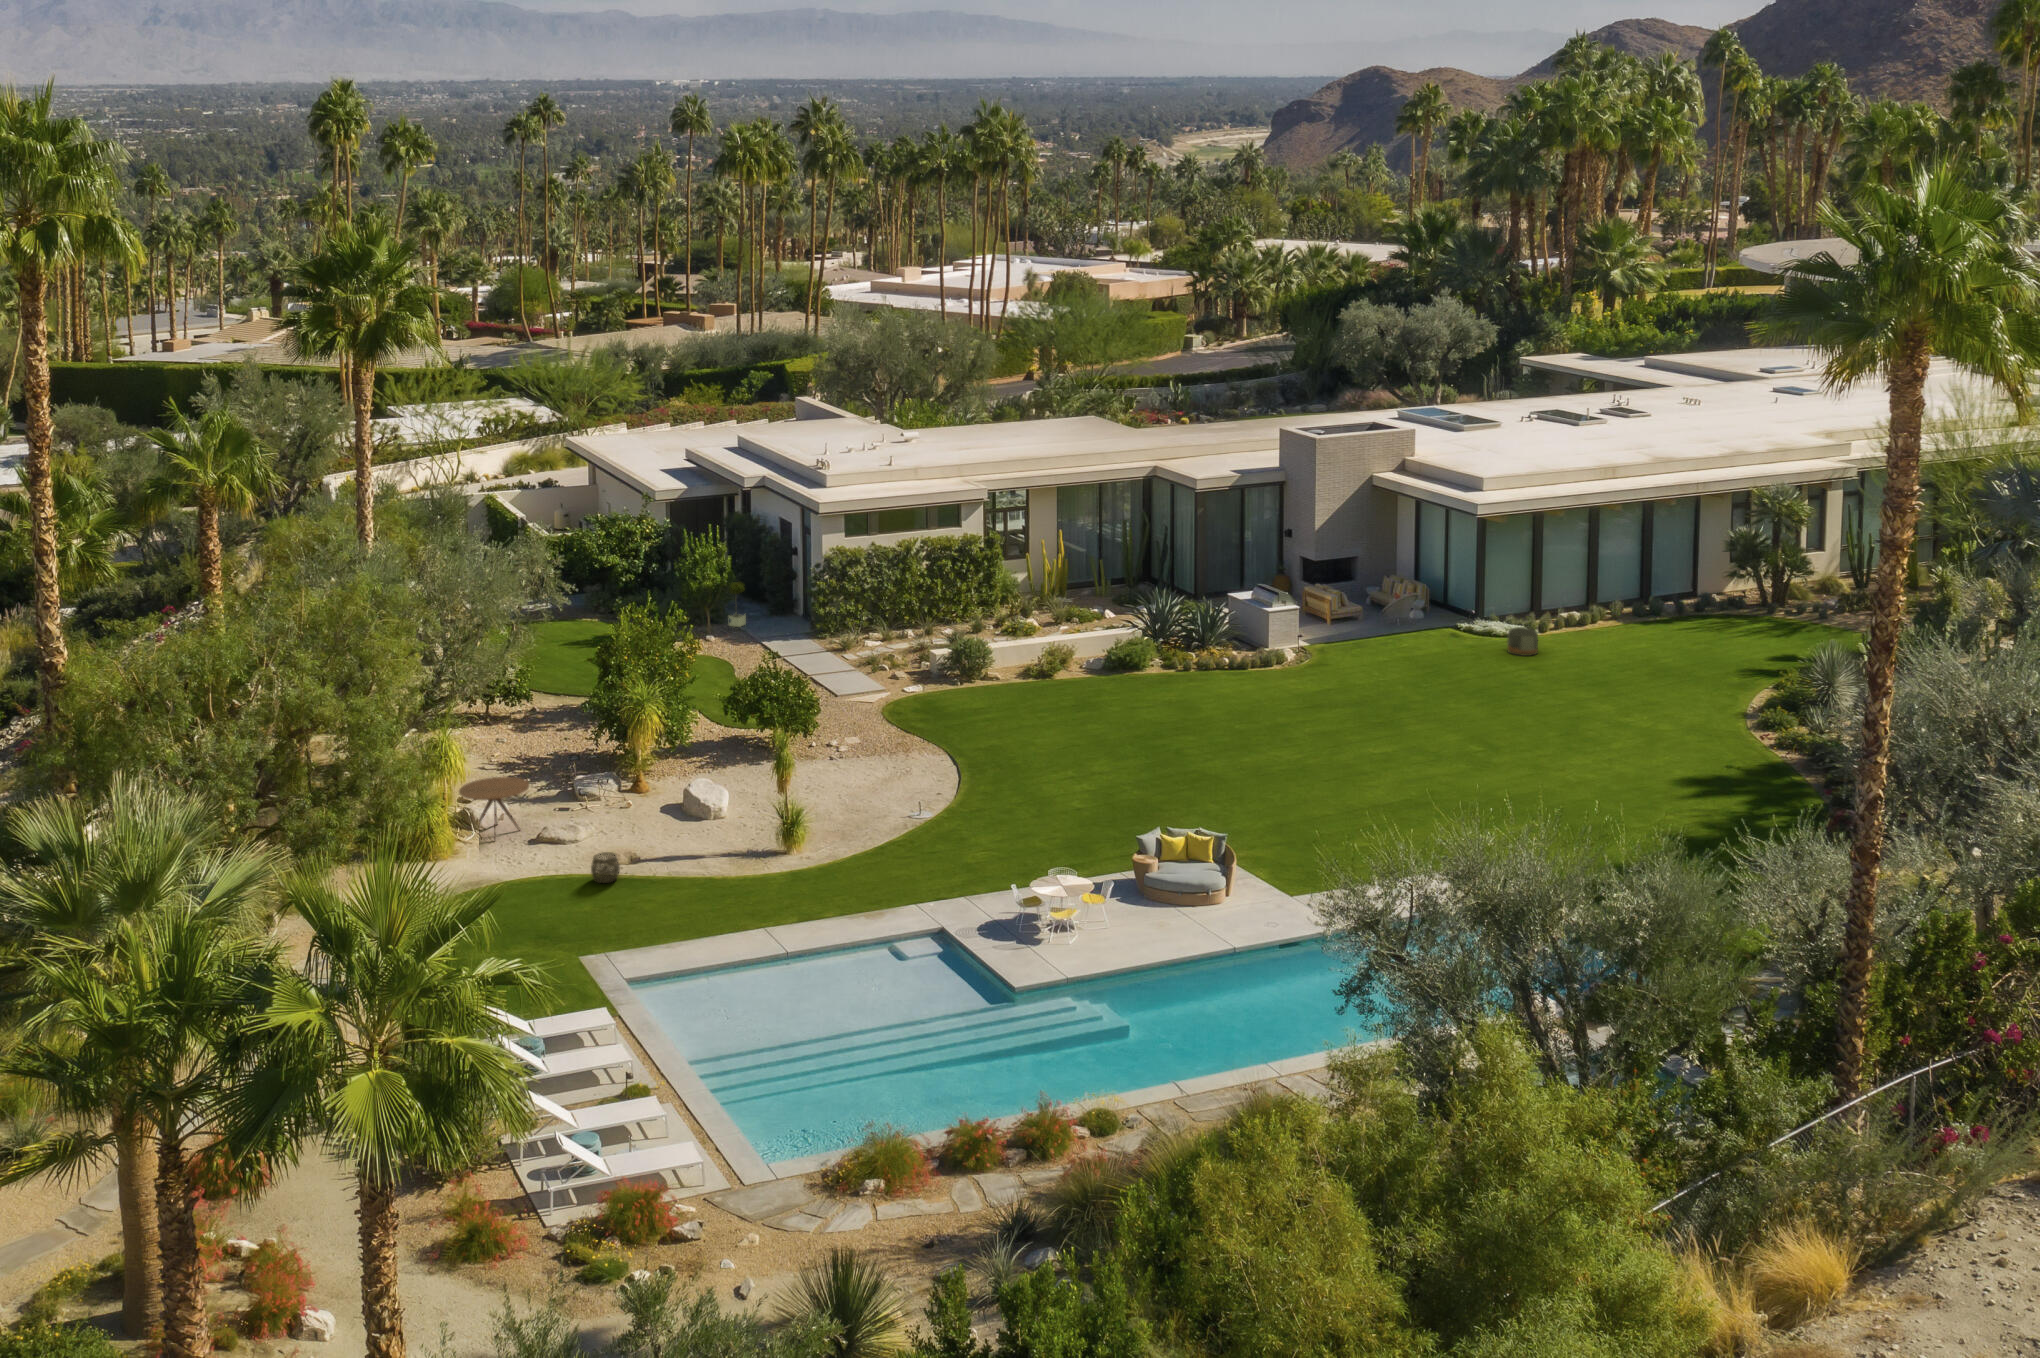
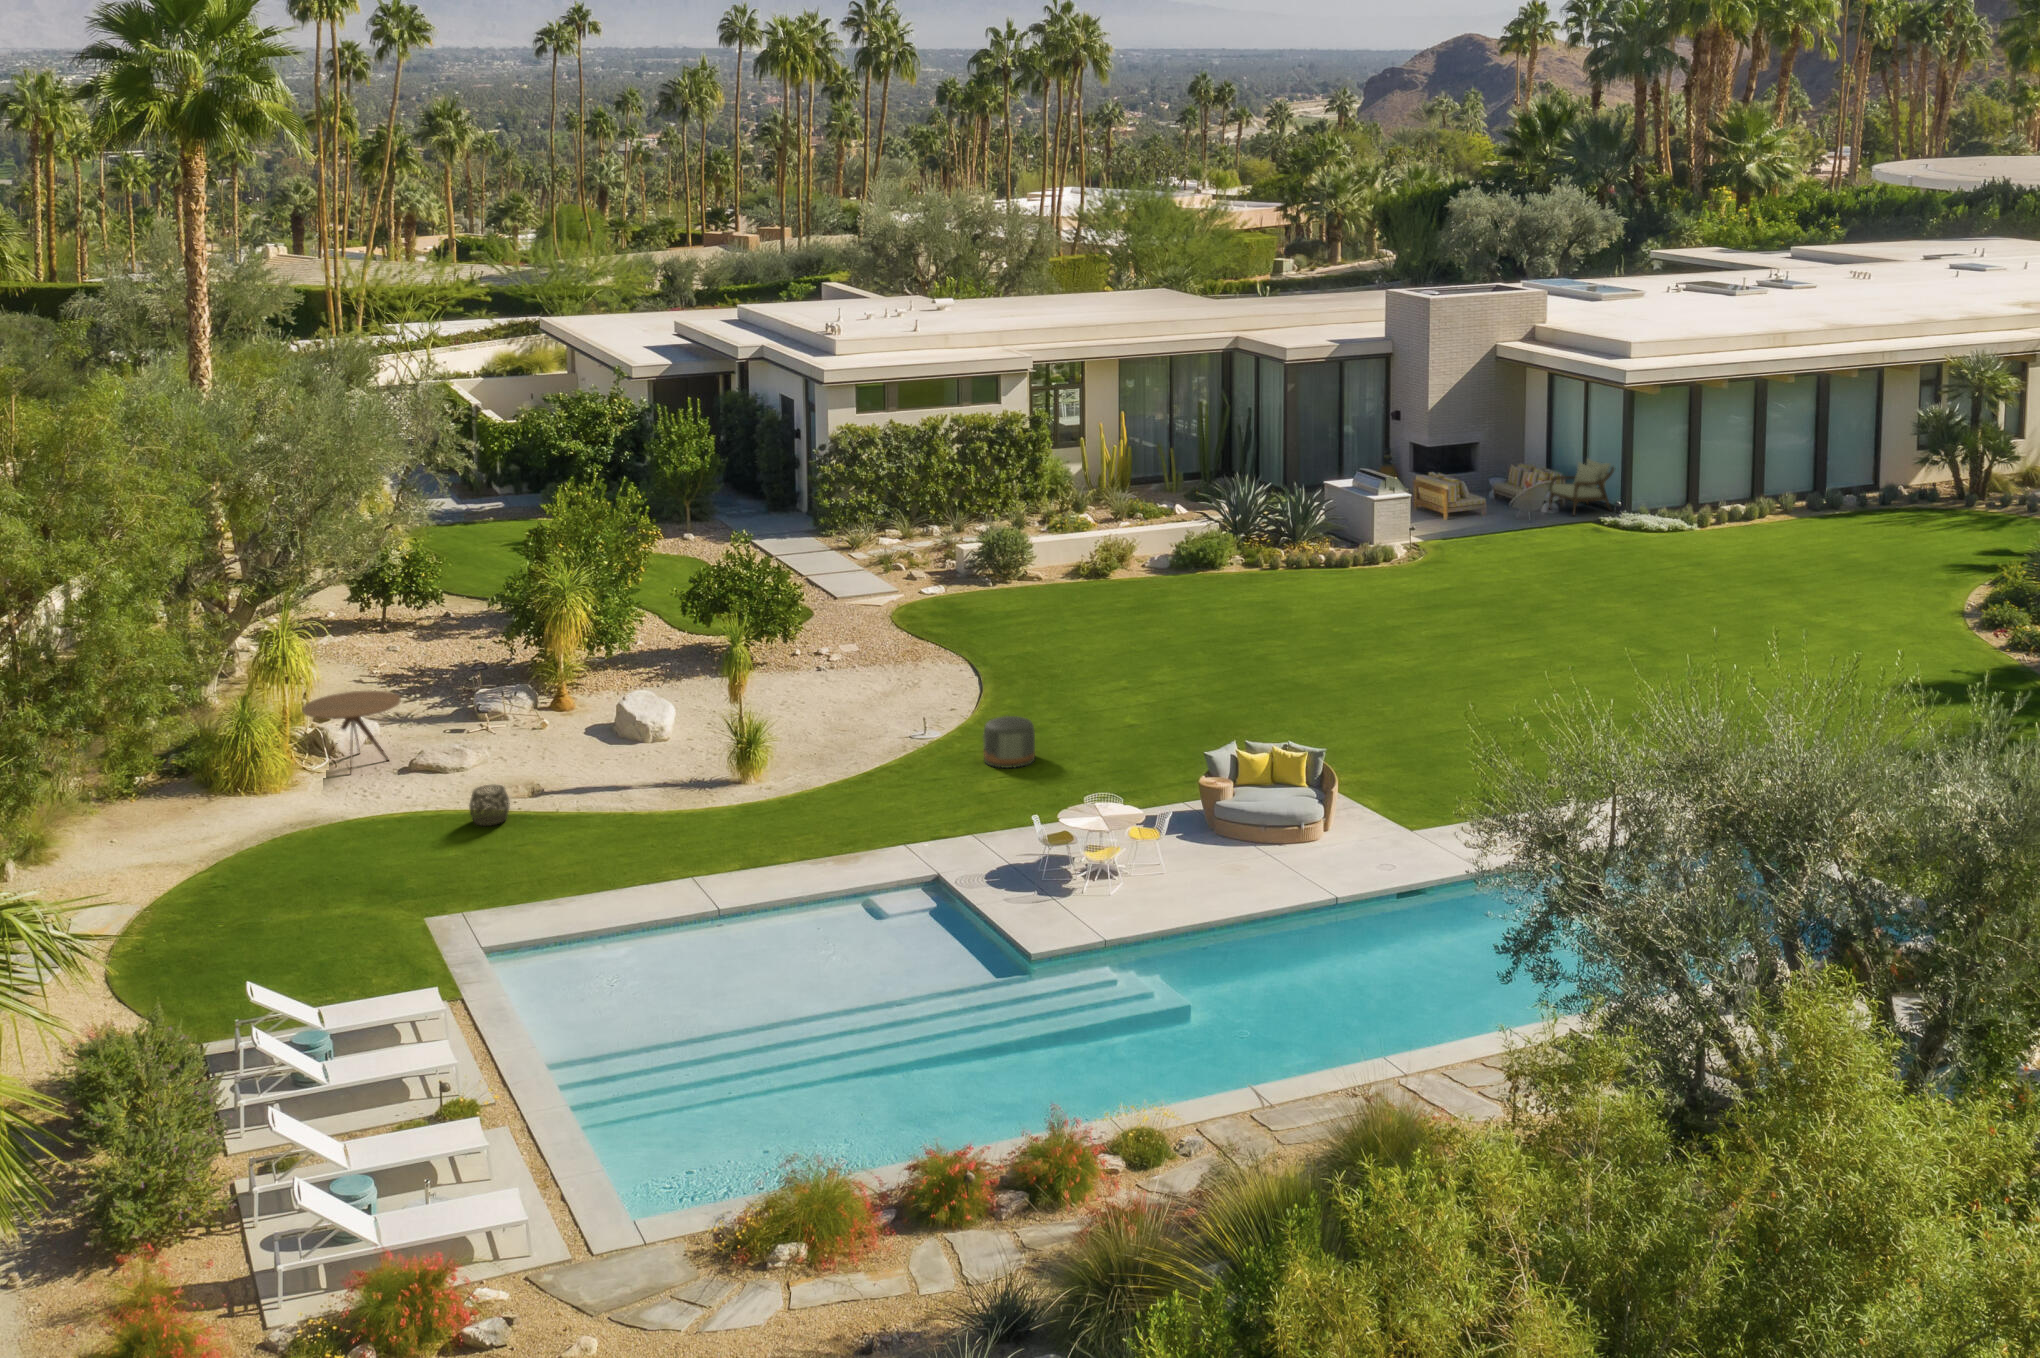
armchair: none [1412,572,1468,622] -> present [1549,459,1614,515]
potted tree: present [729,582,746,627] -> none [706,467,733,524]
pouf: present [1507,627,1538,656] -> present [983,716,1035,768]

